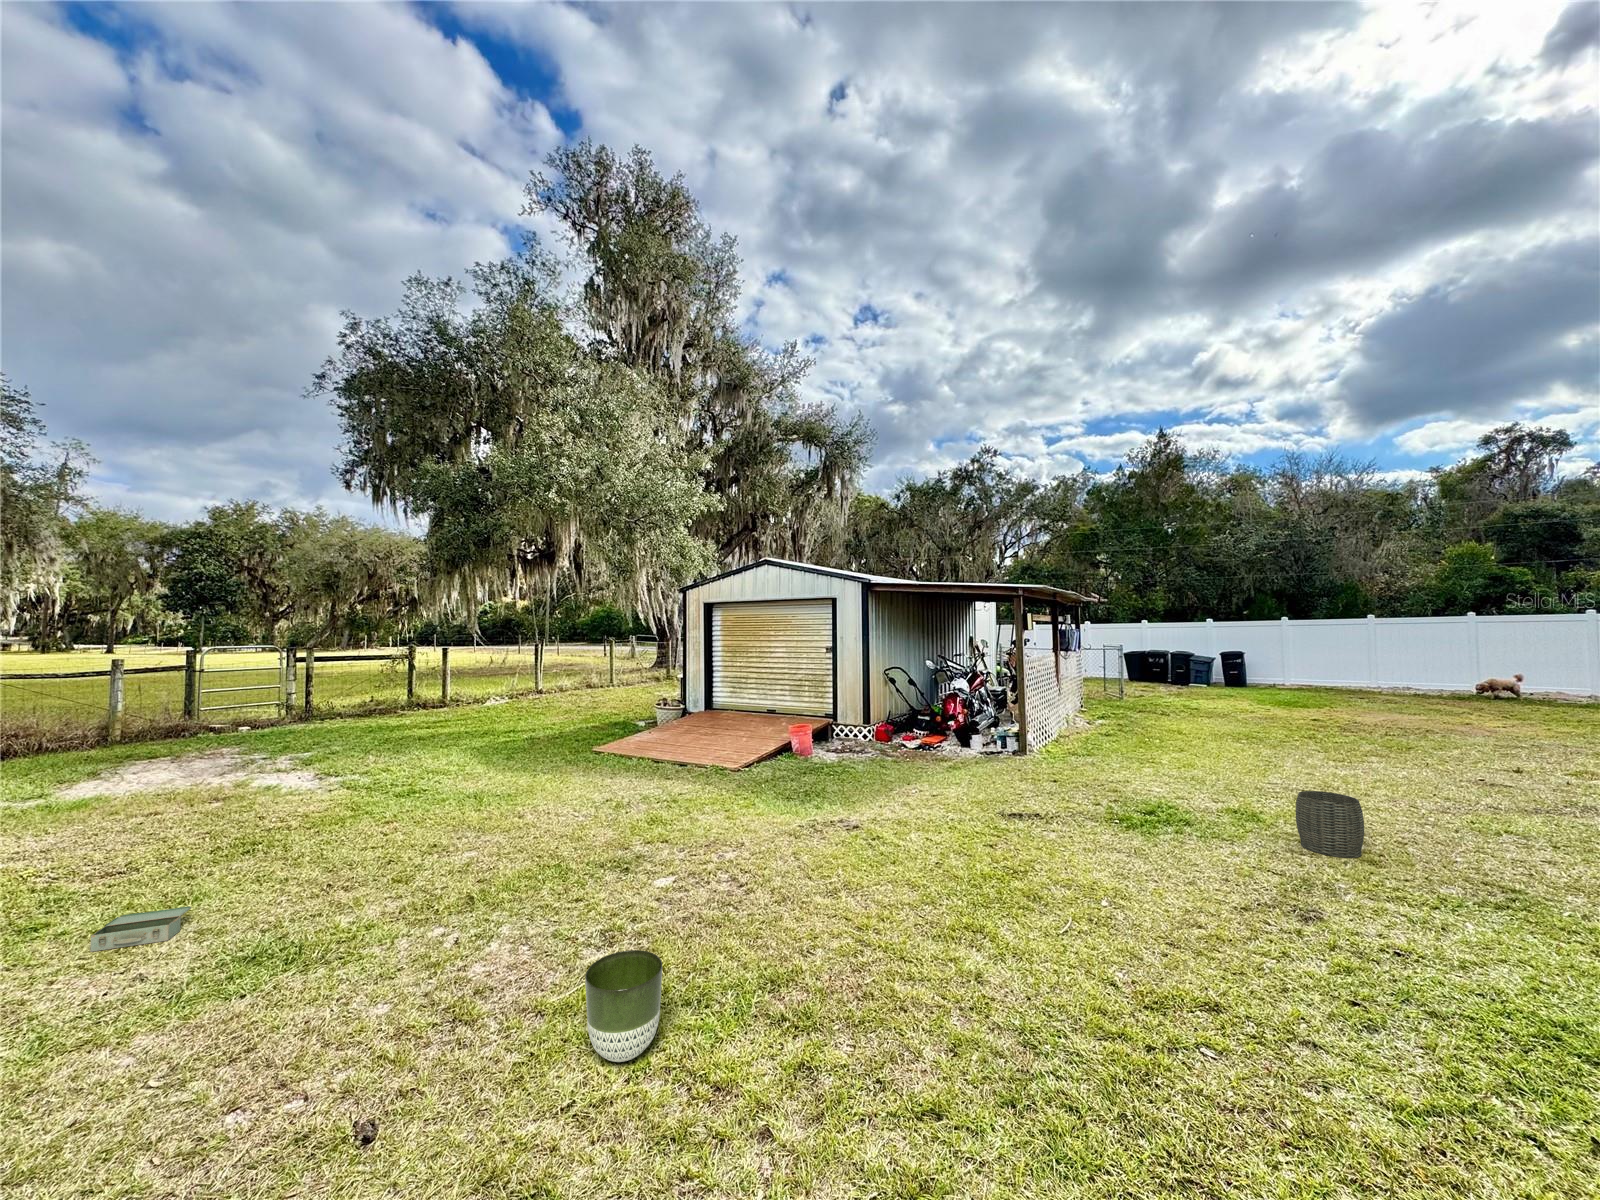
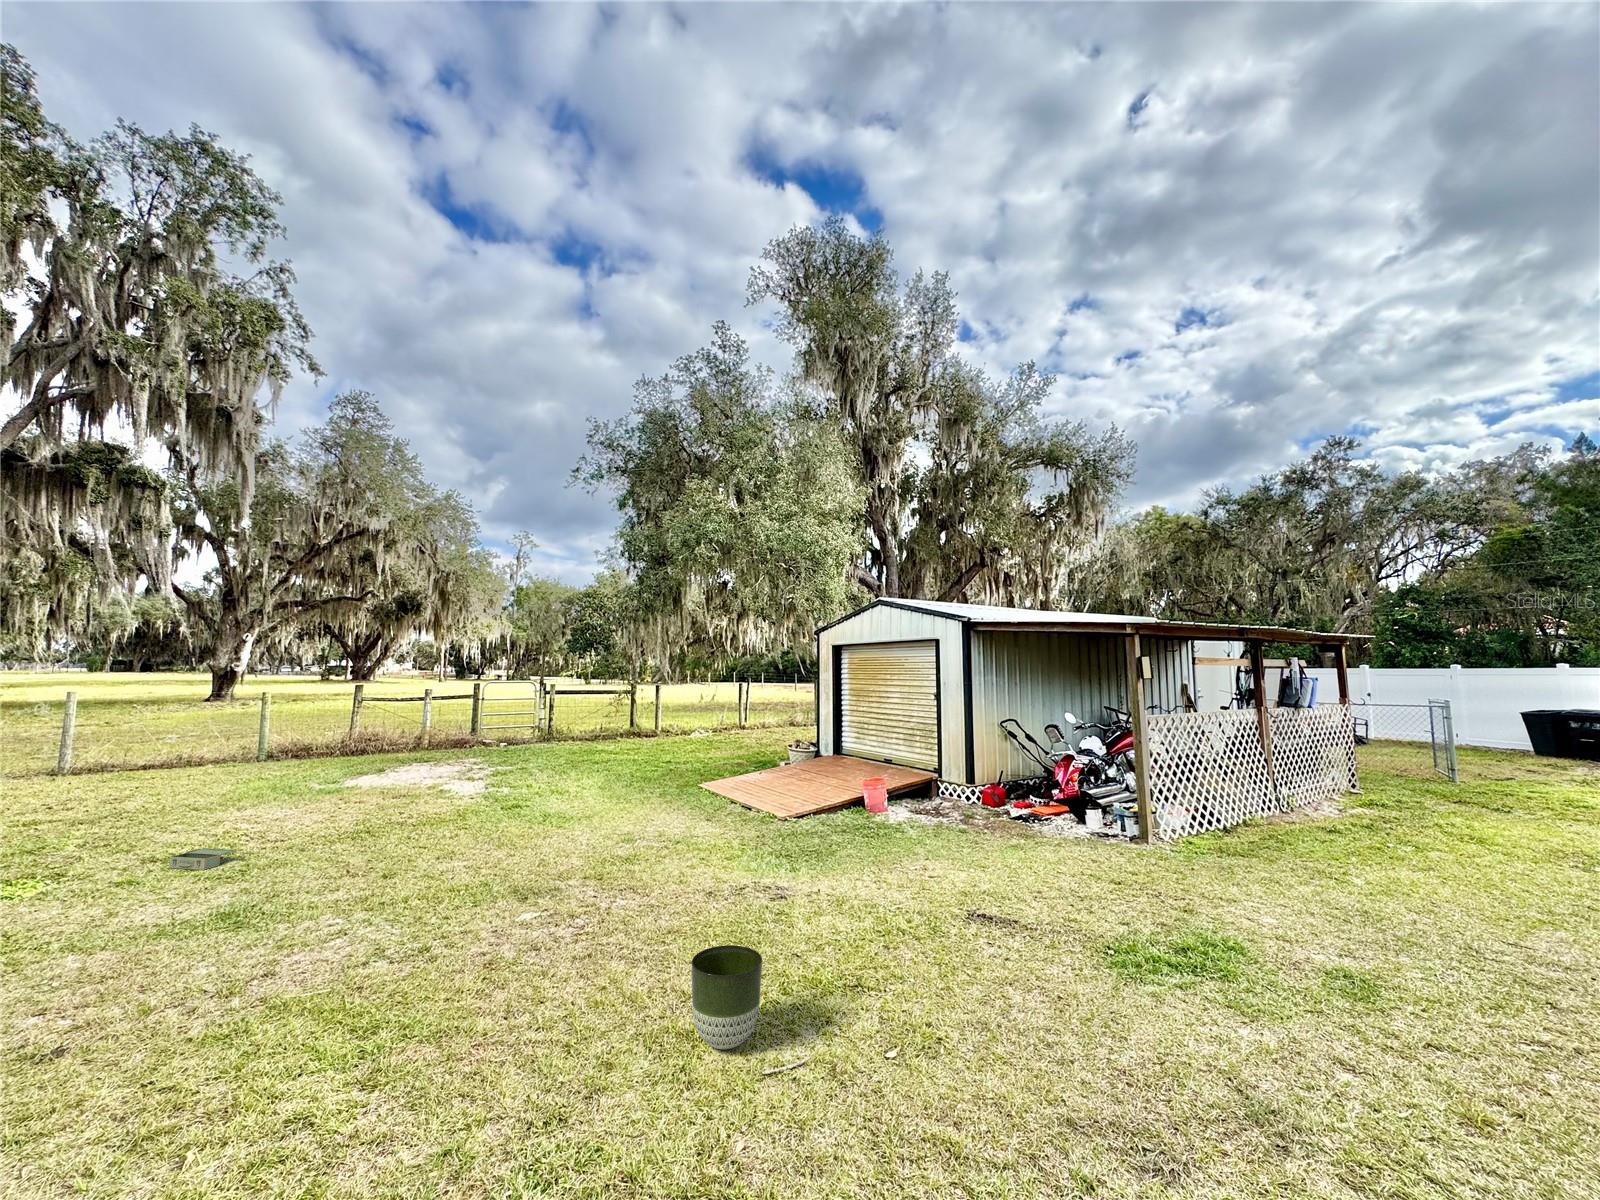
woven basket: present [1296,791,1364,858] -> none [1383,963,1535,1127]
planter: present [585,950,662,1062] -> present [691,945,762,1049]

